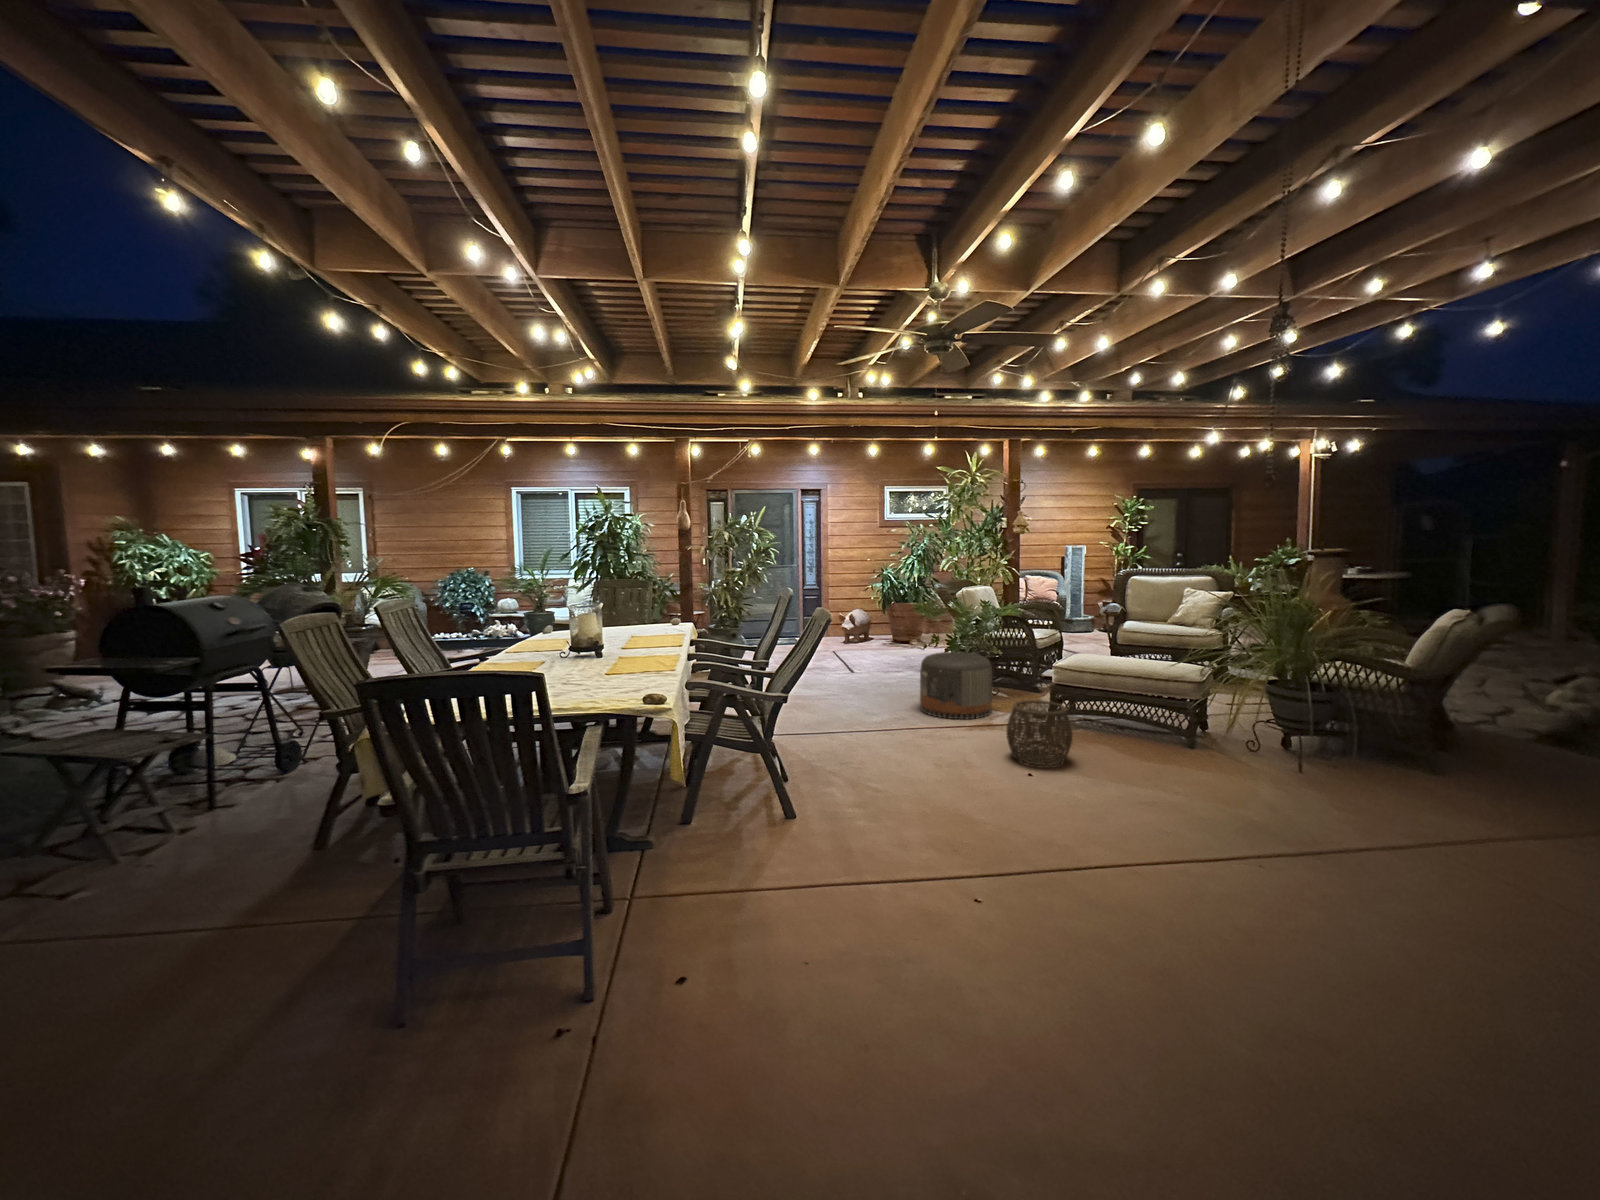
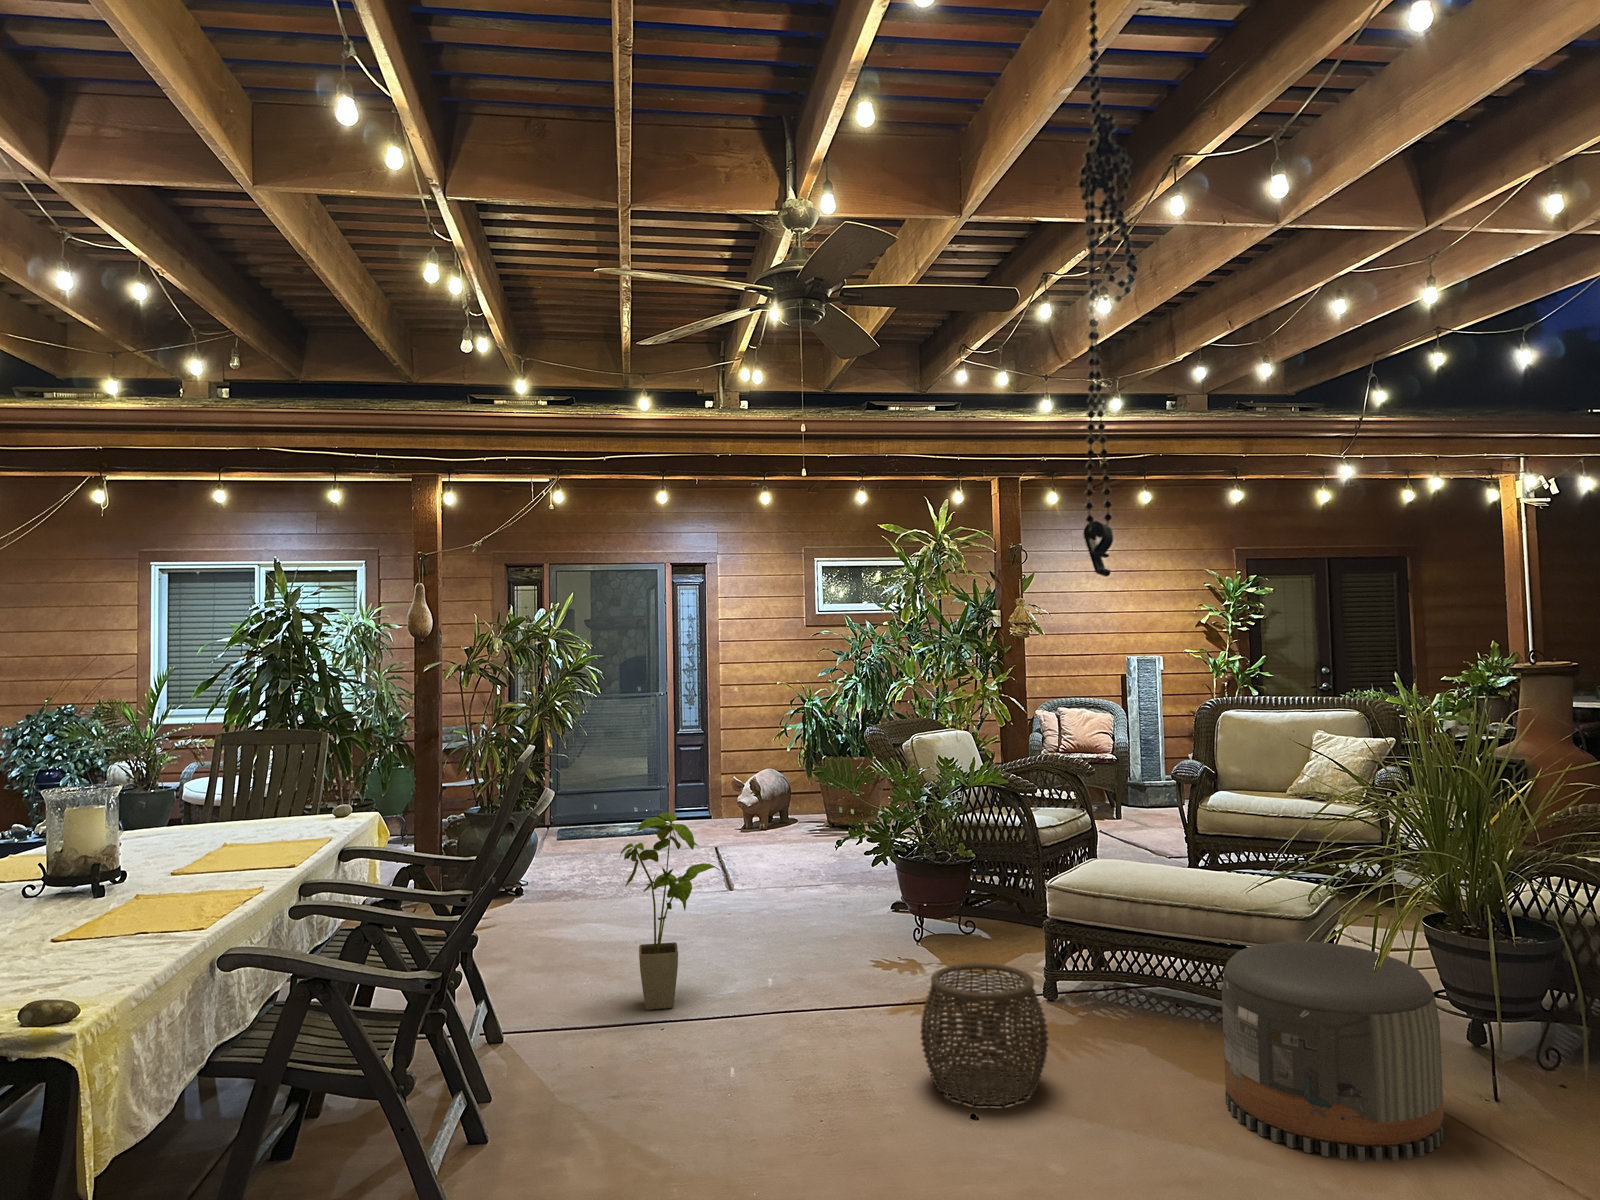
house plant: none [831,625,883,725] -> present [620,813,720,1010]
pouf: present [920,652,992,719] -> present [1222,941,1444,1162]

